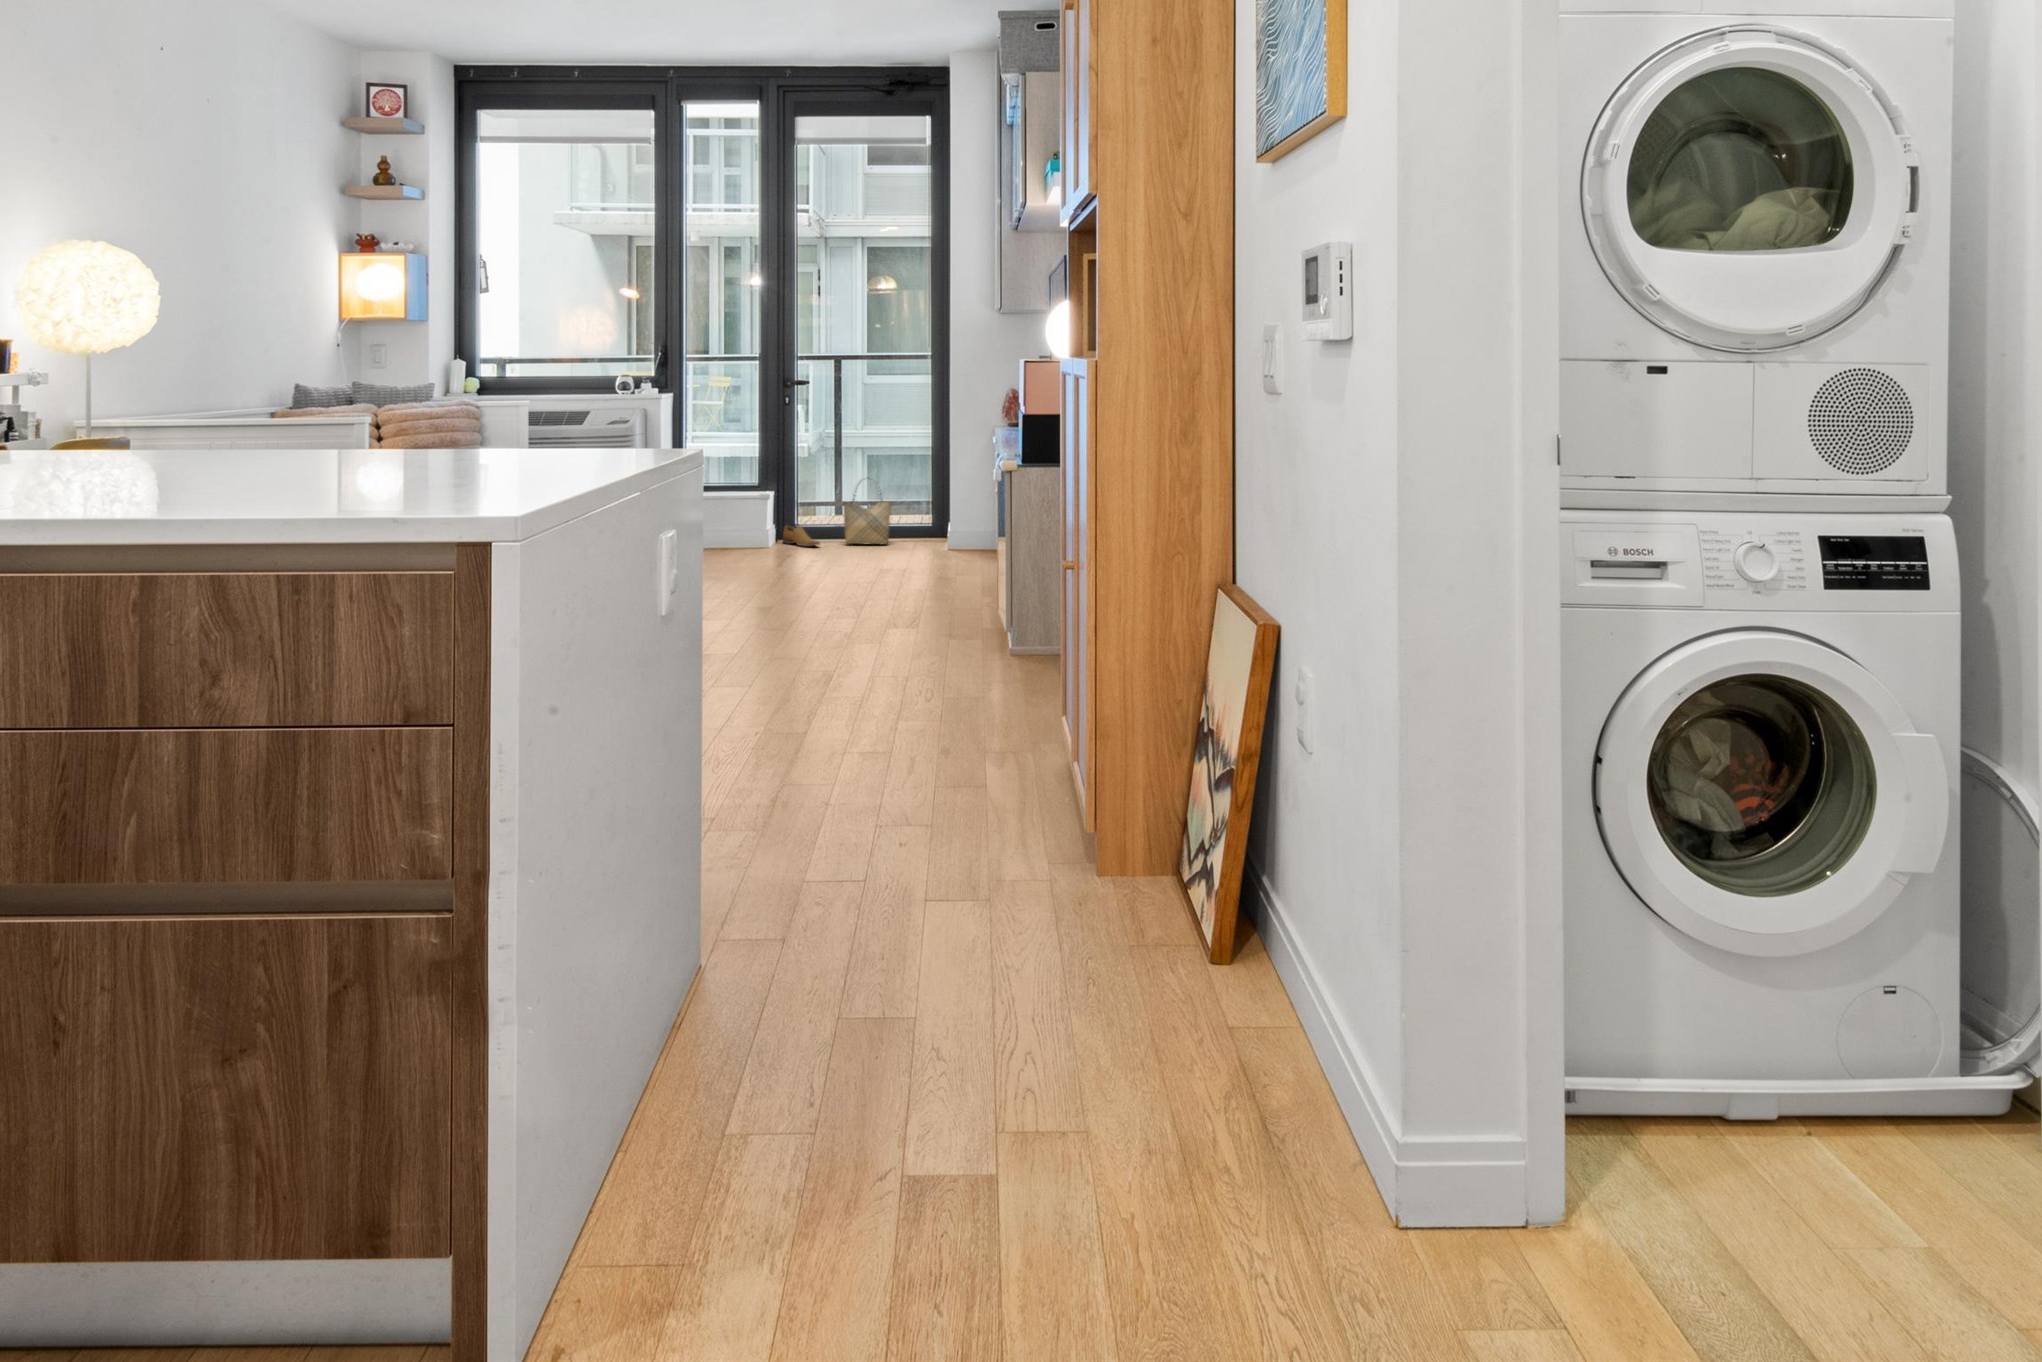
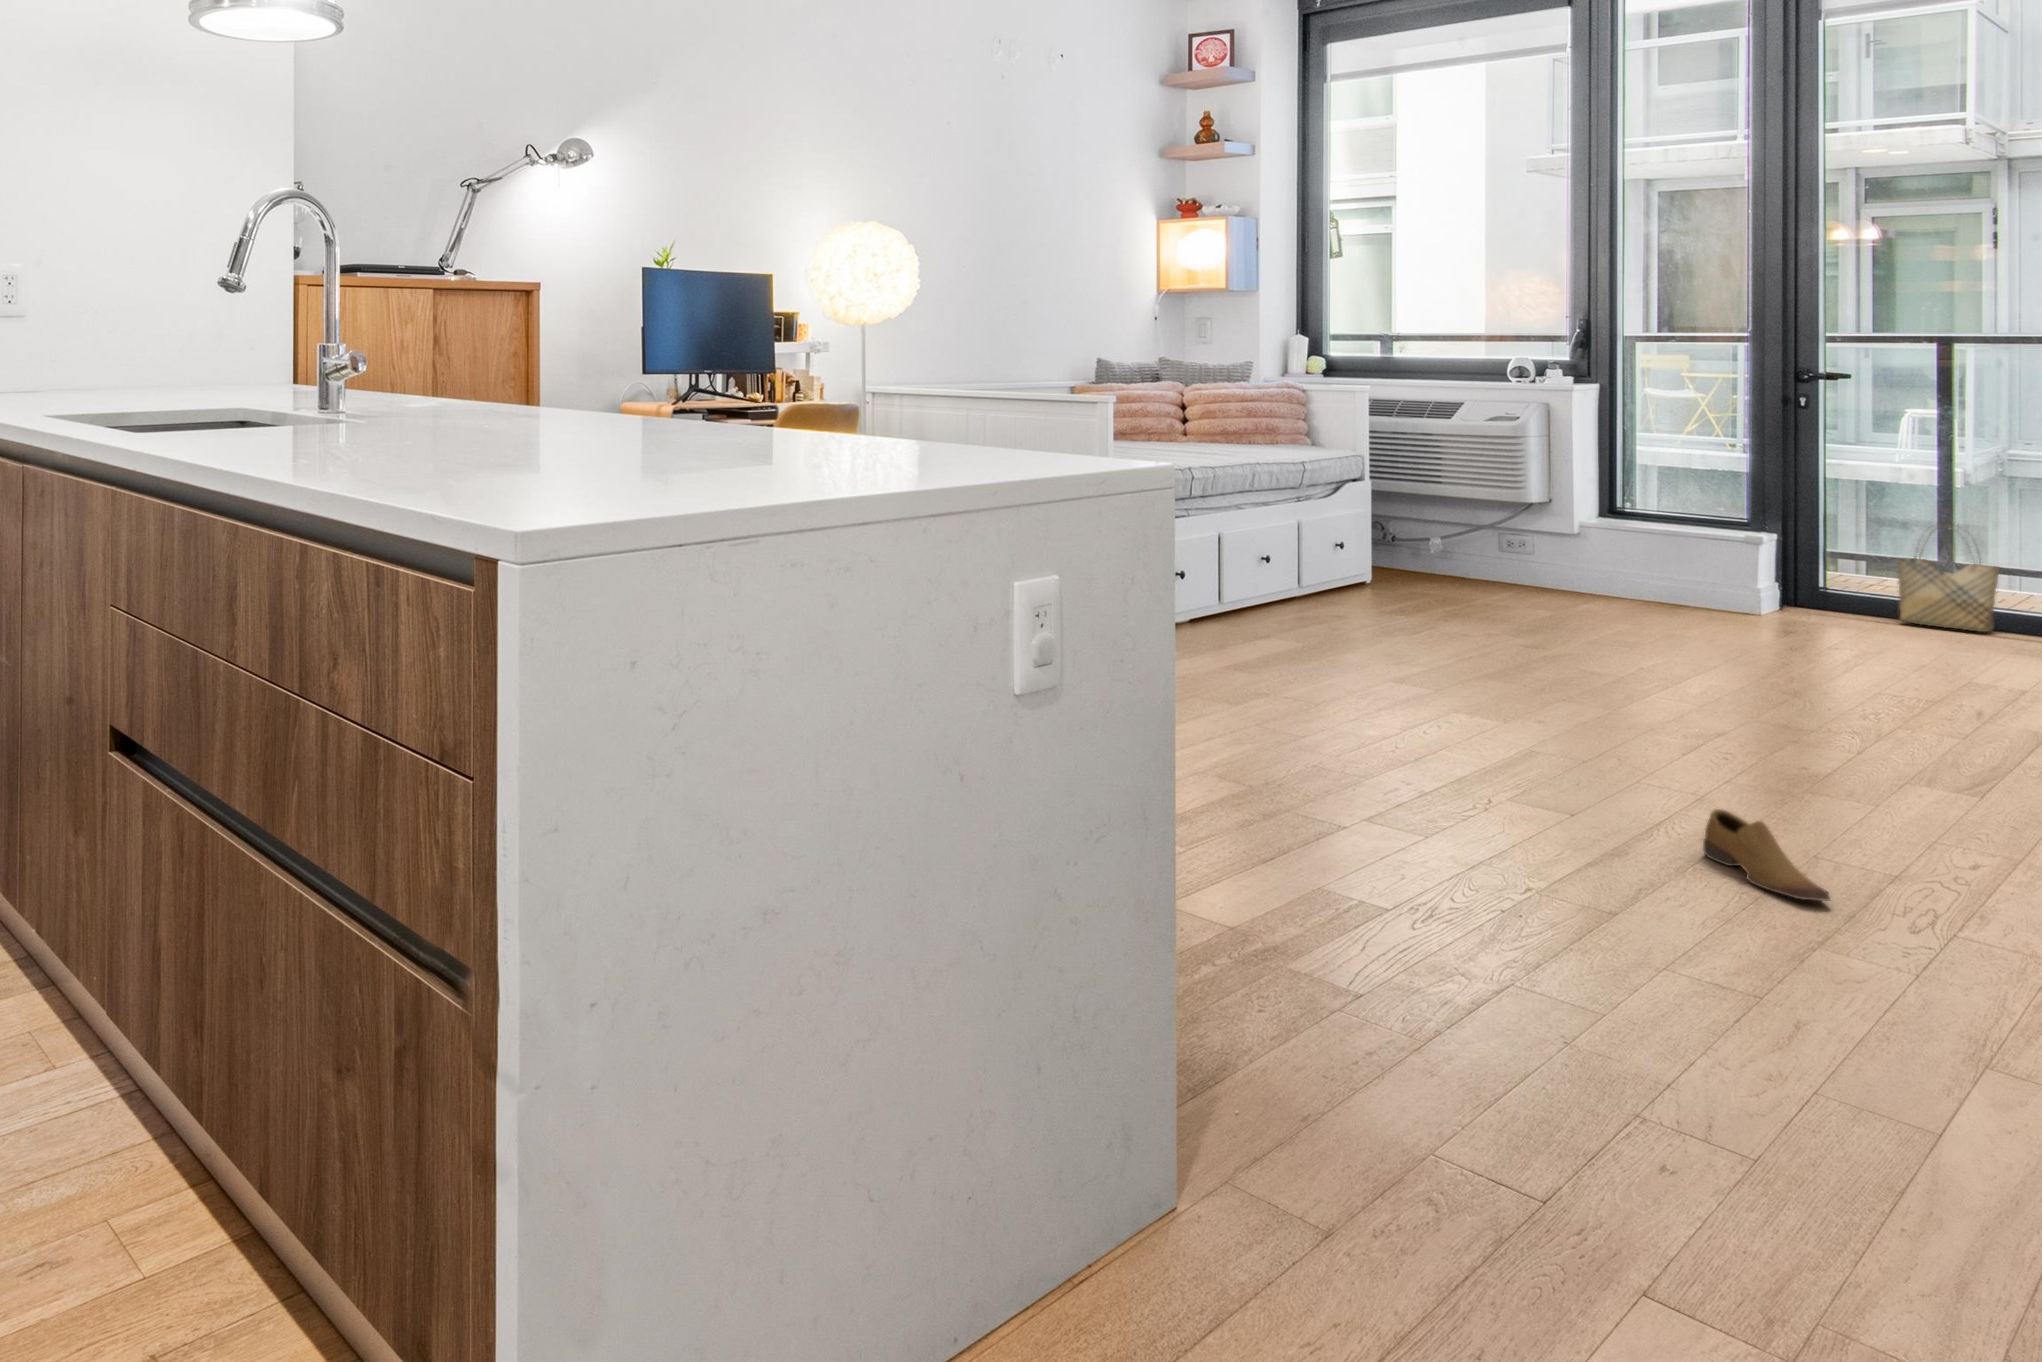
shoe: present [782,526,820,546] -> present [1703,809,1830,901]

